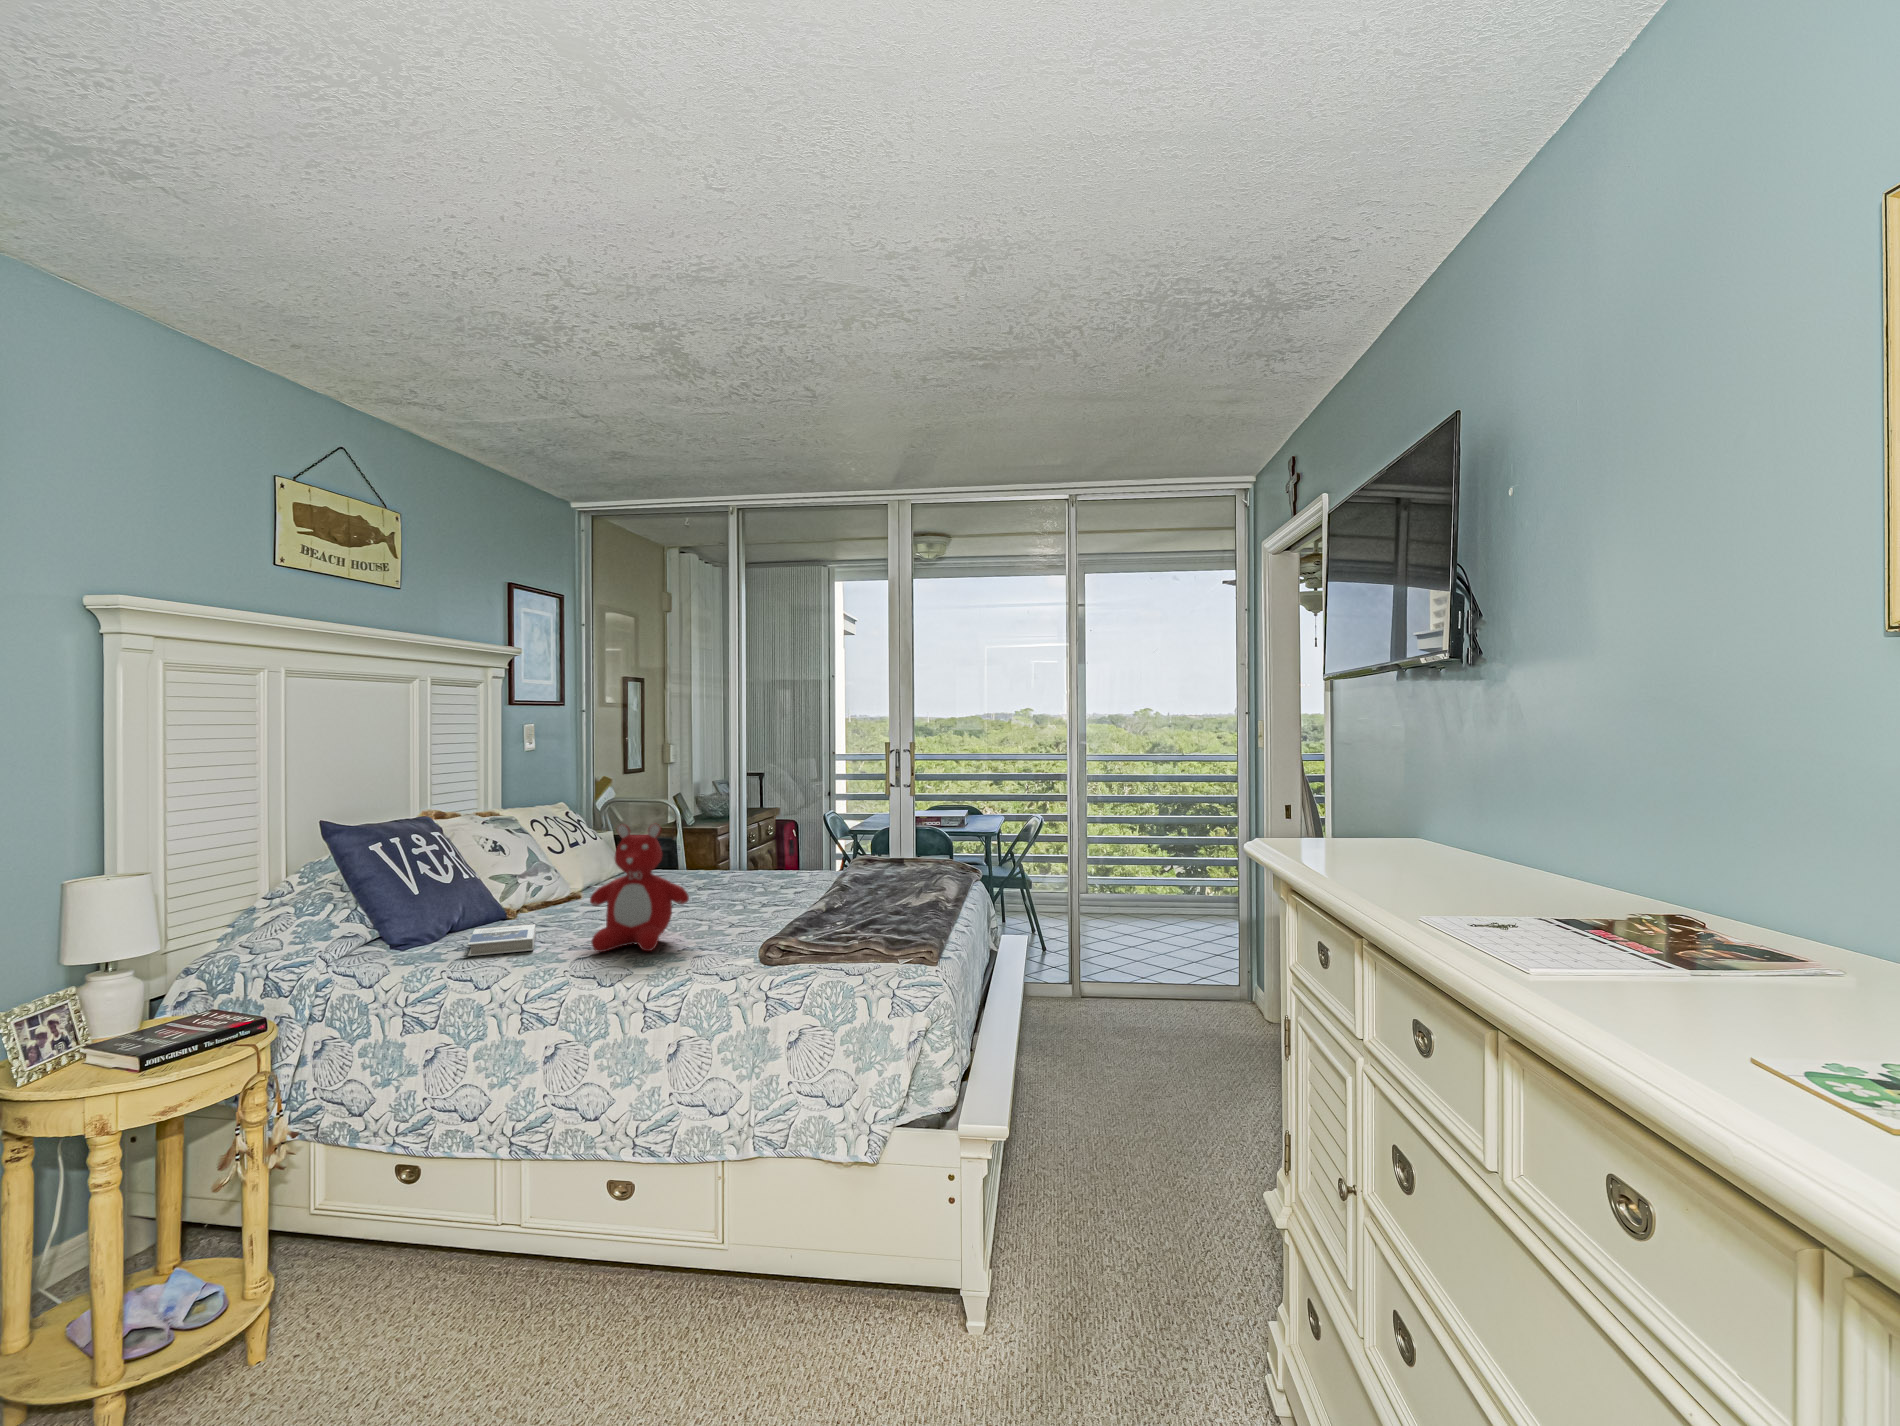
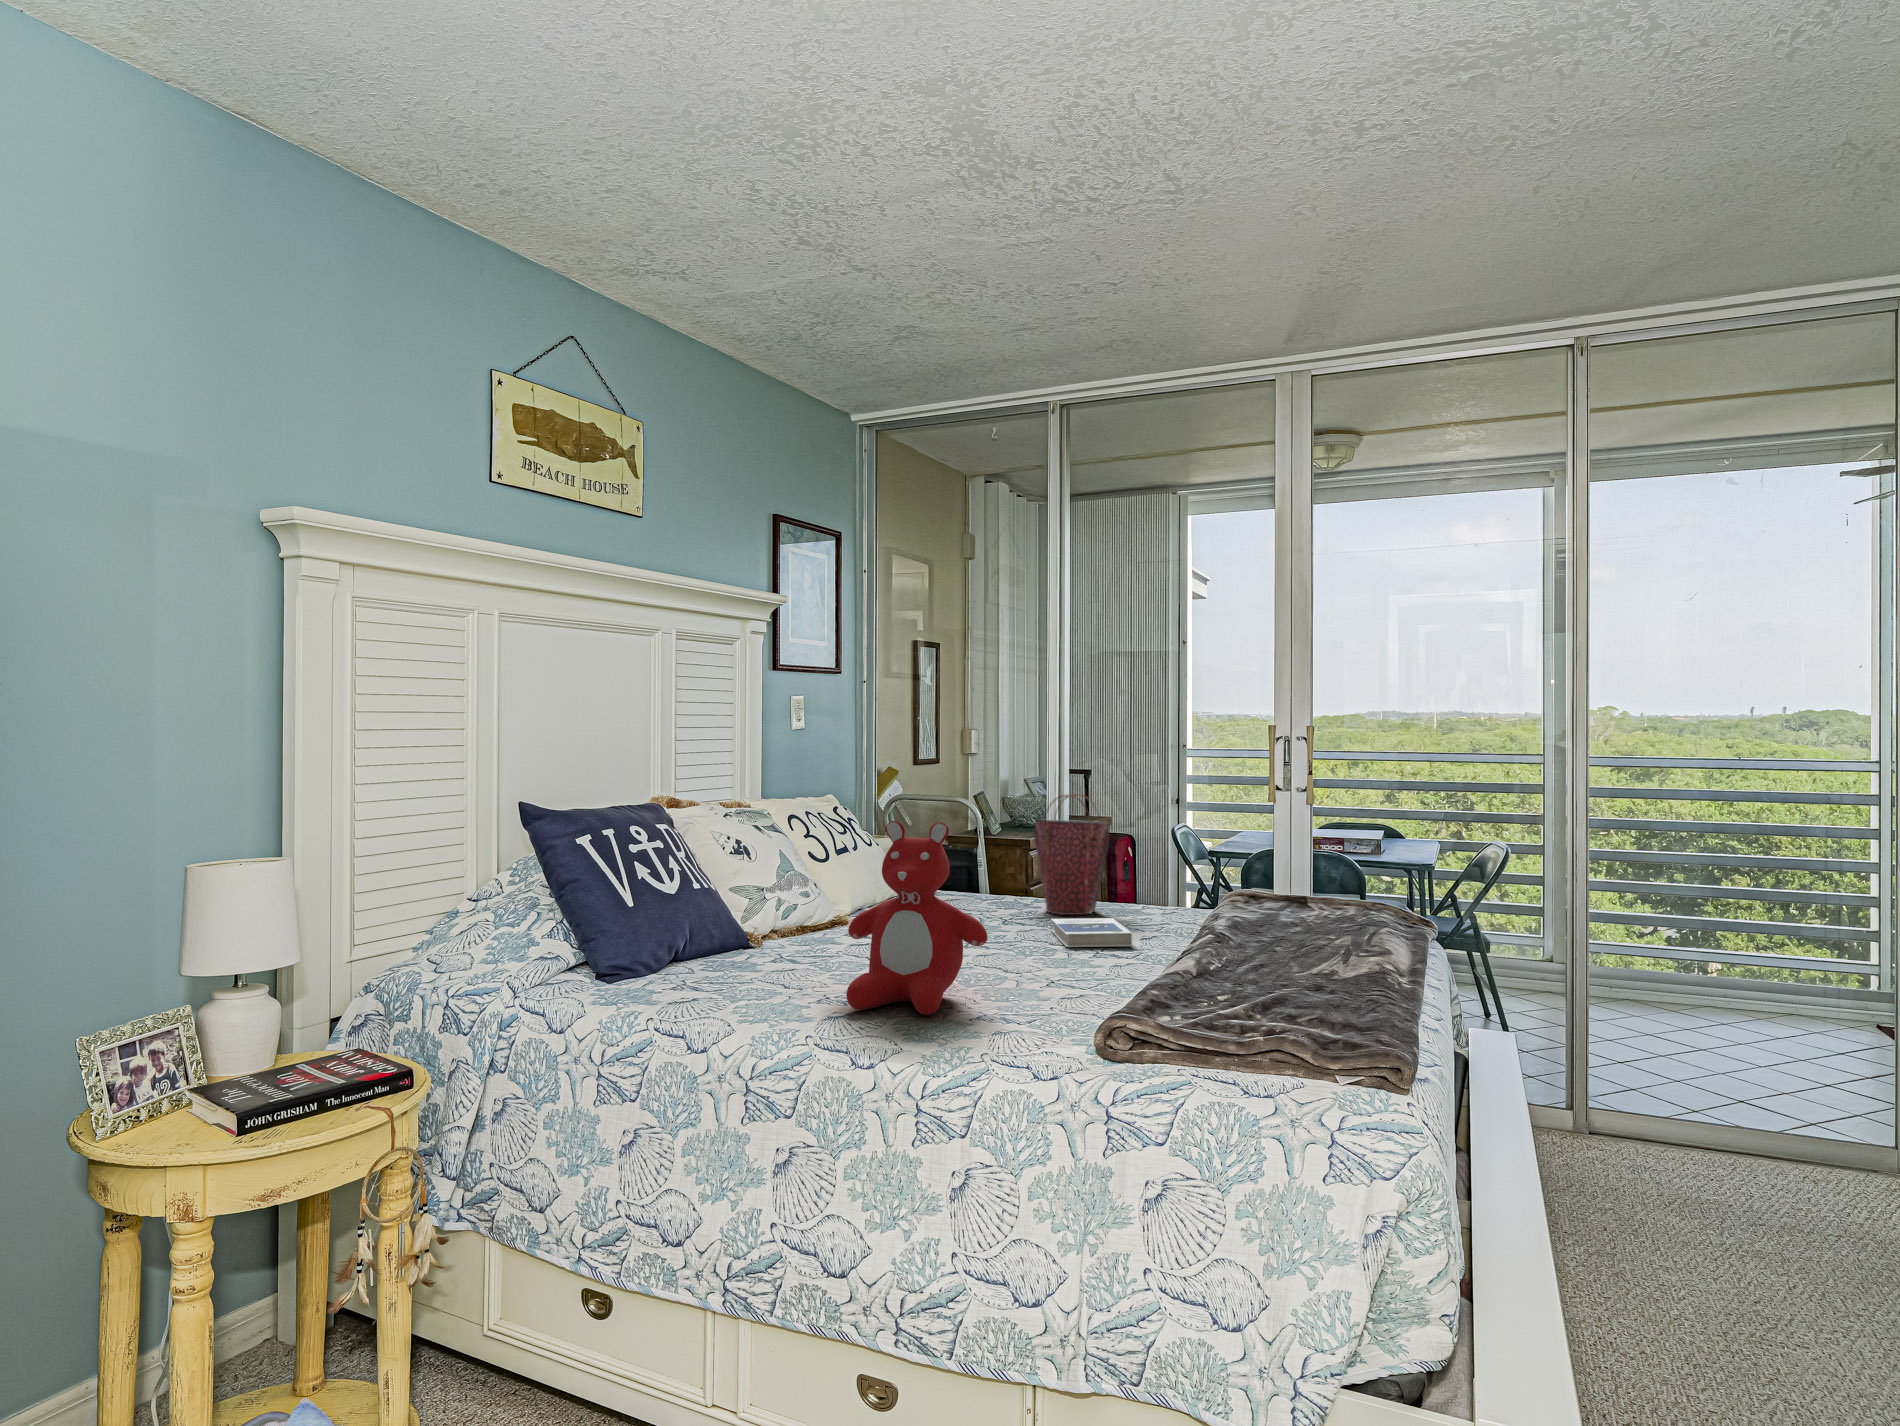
handbag: none [721,796,775,883] -> present [1034,794,1110,915]
hardback book: present [468,924,536,956] -> present [1051,918,1132,947]

